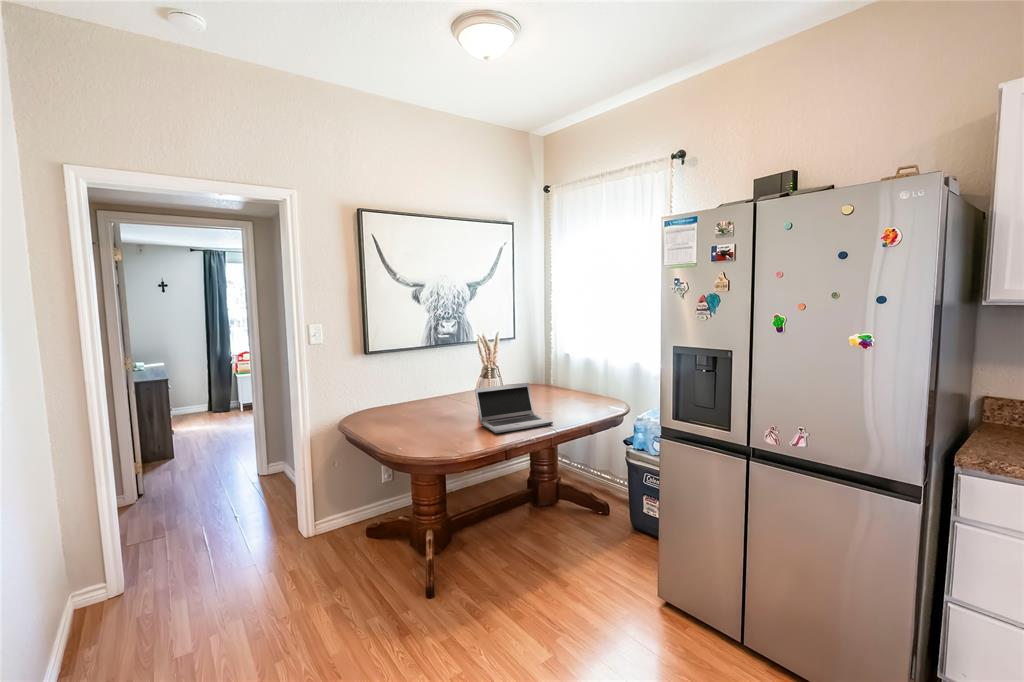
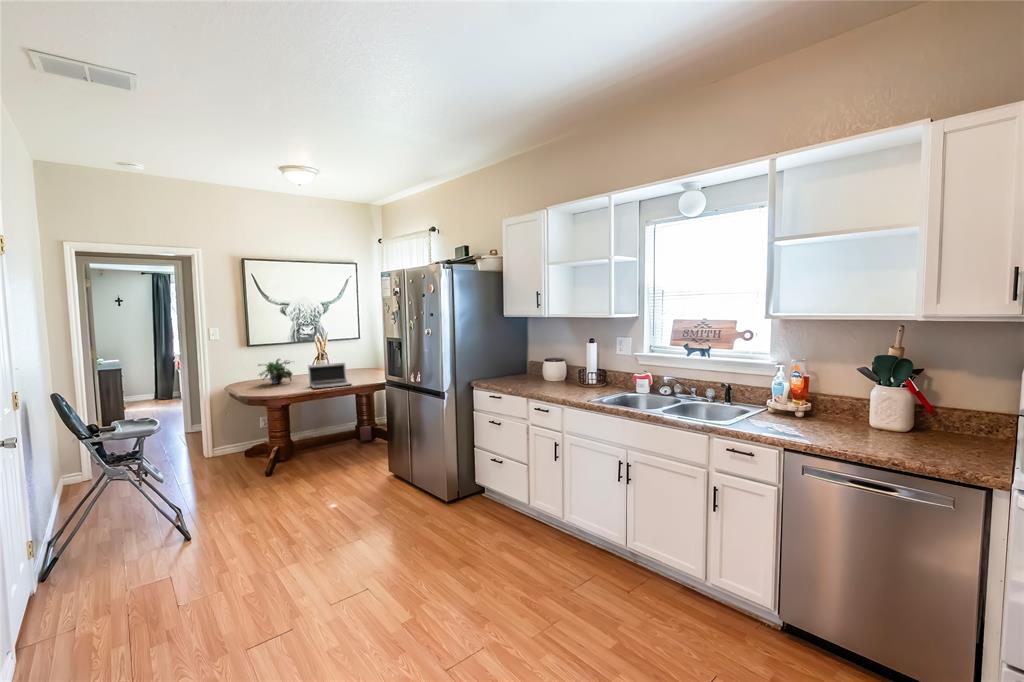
potted plant: none [388,376,446,418] -> present [259,359,292,384]

